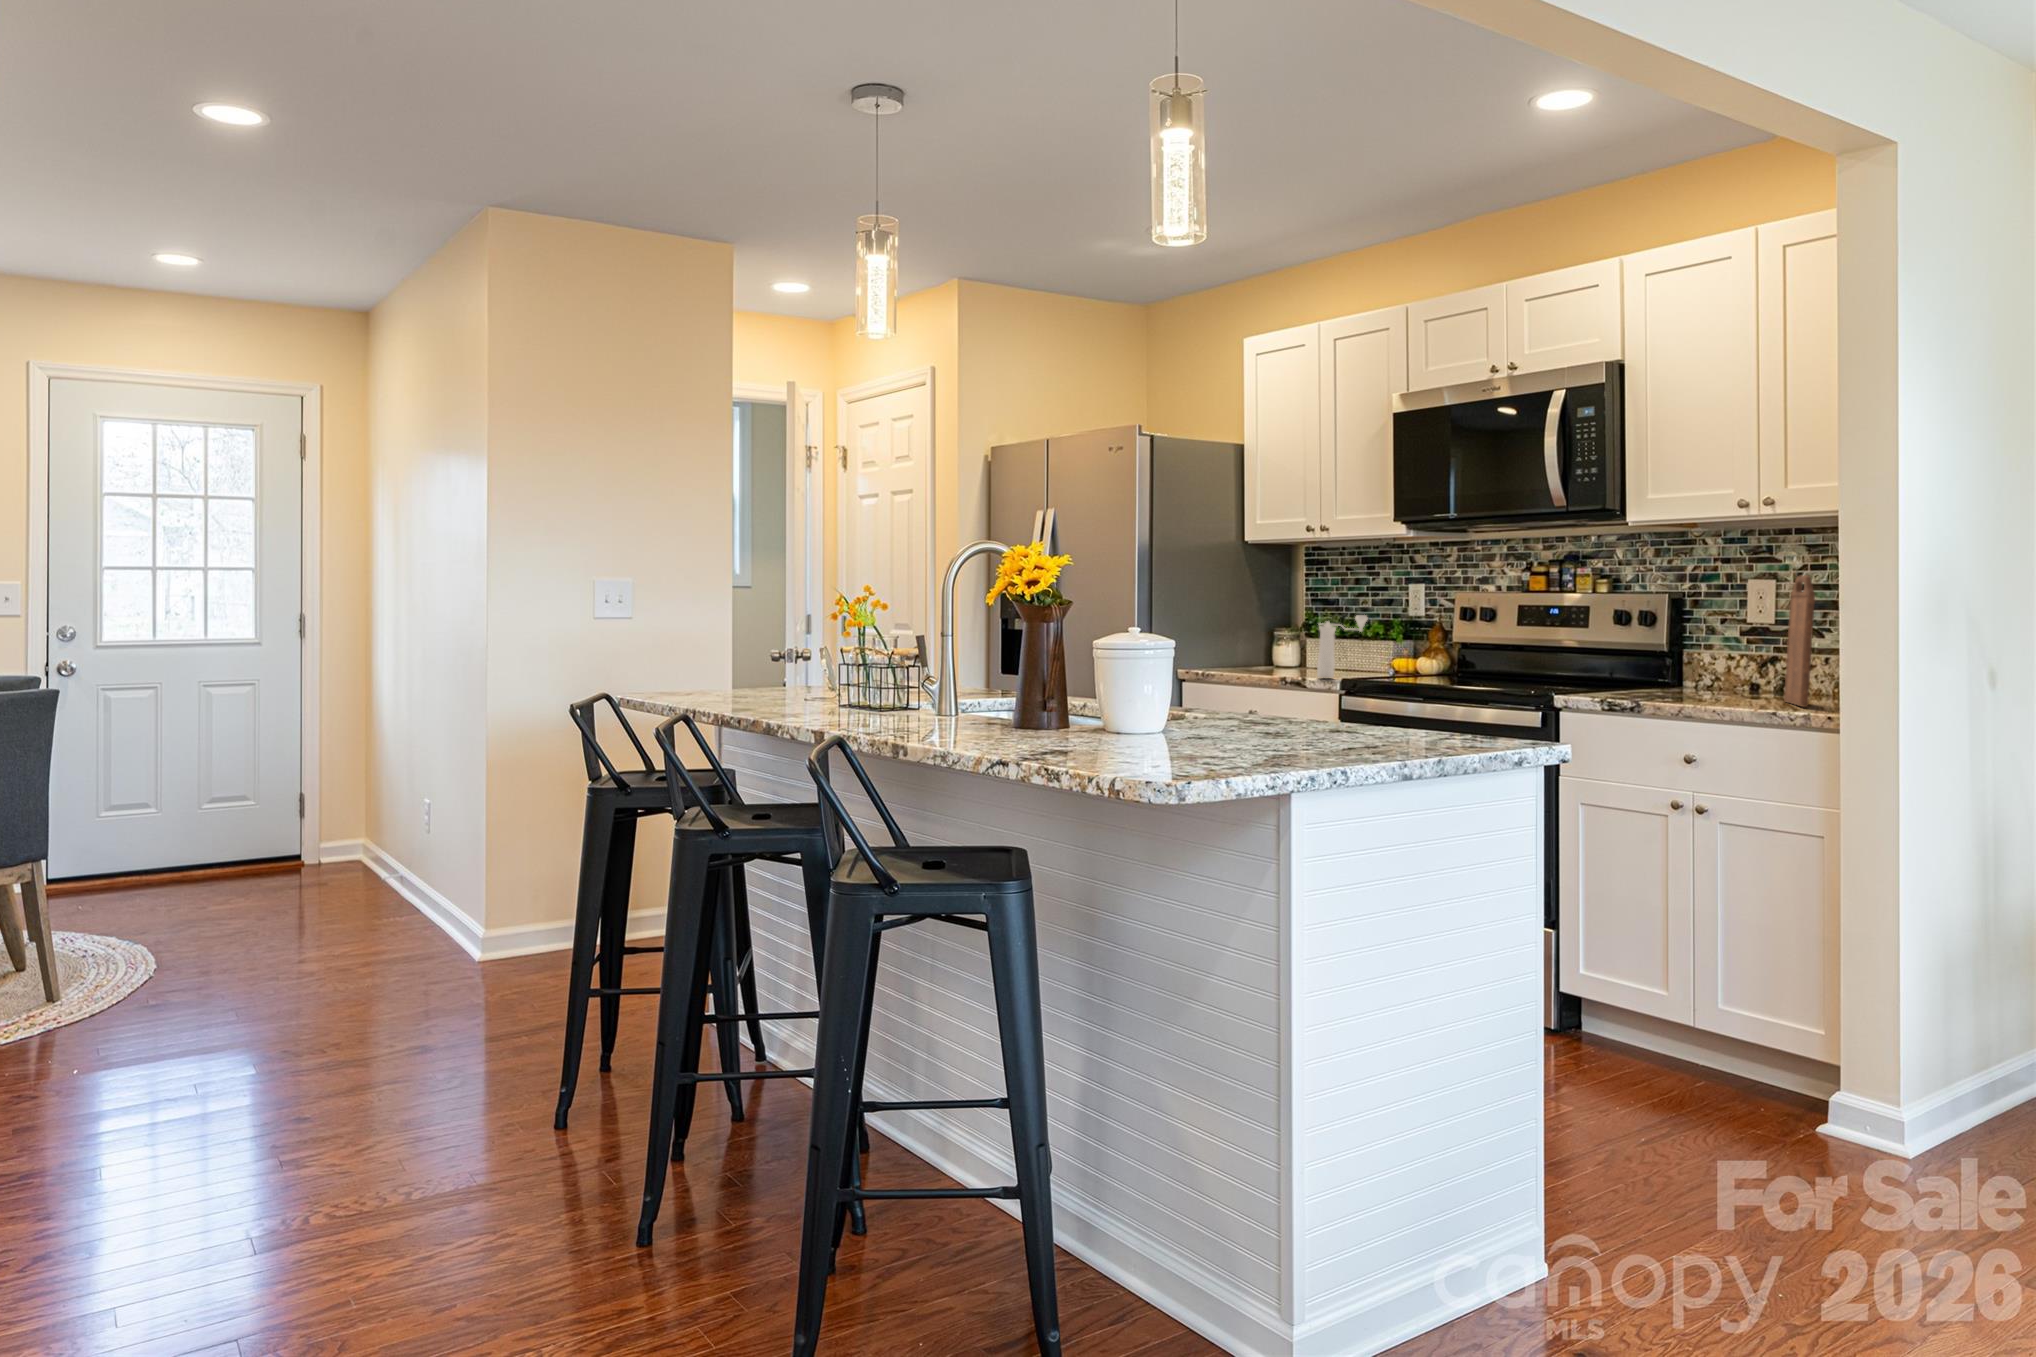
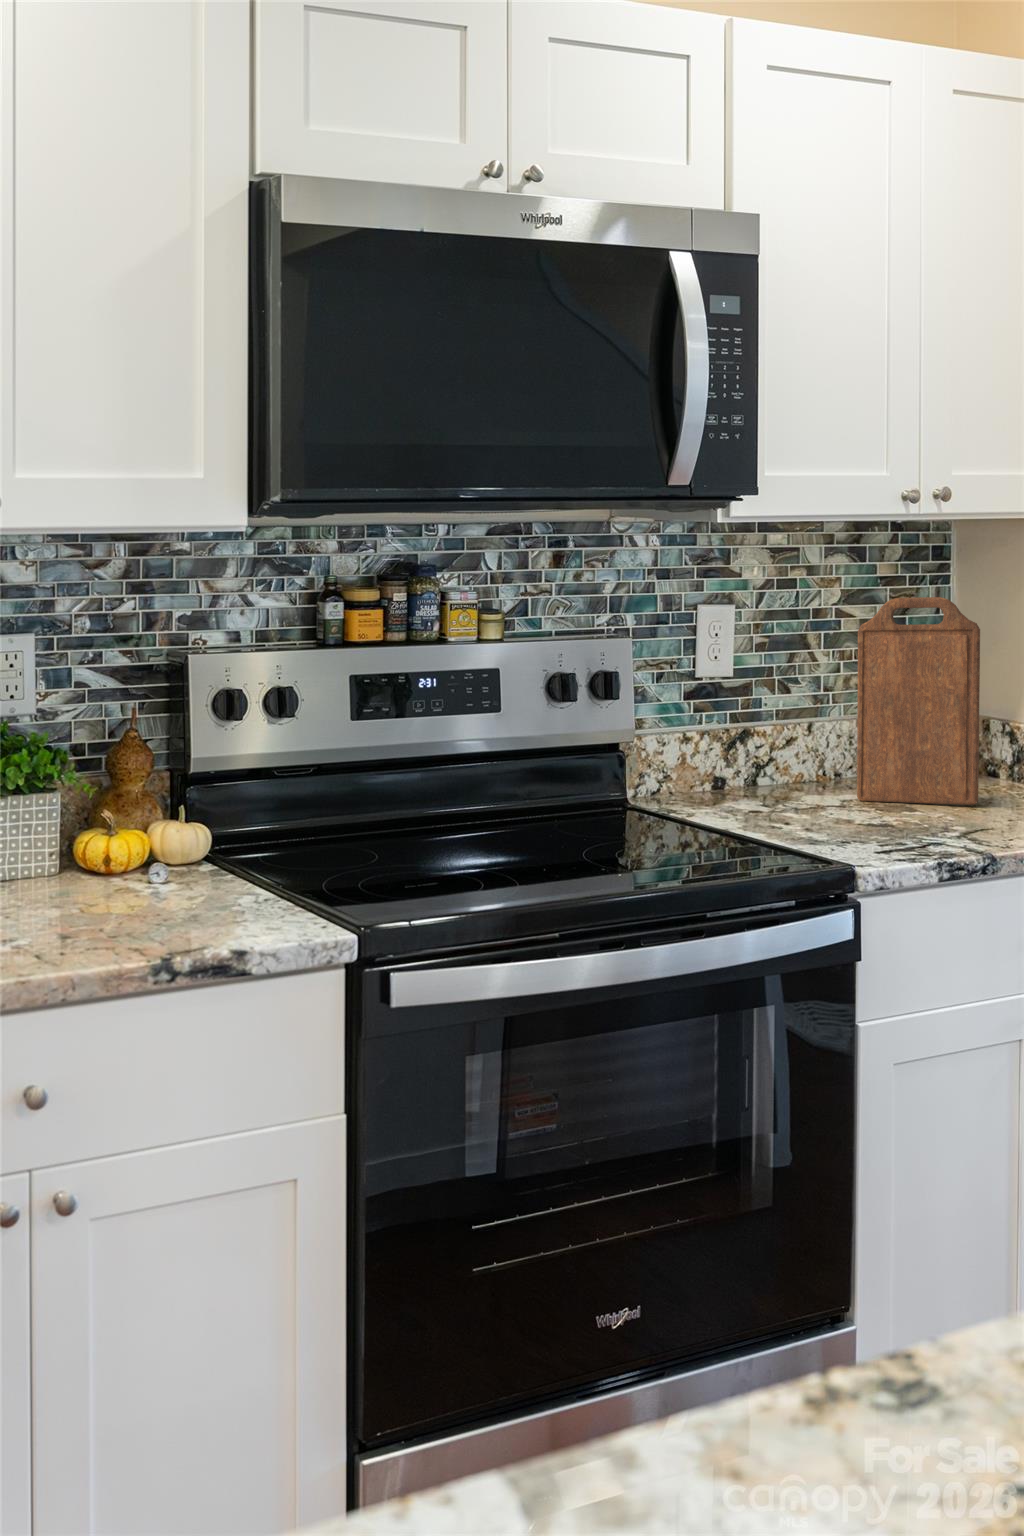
pepper mill: present [1317,615,1368,678] -> none [57,732,140,934]

